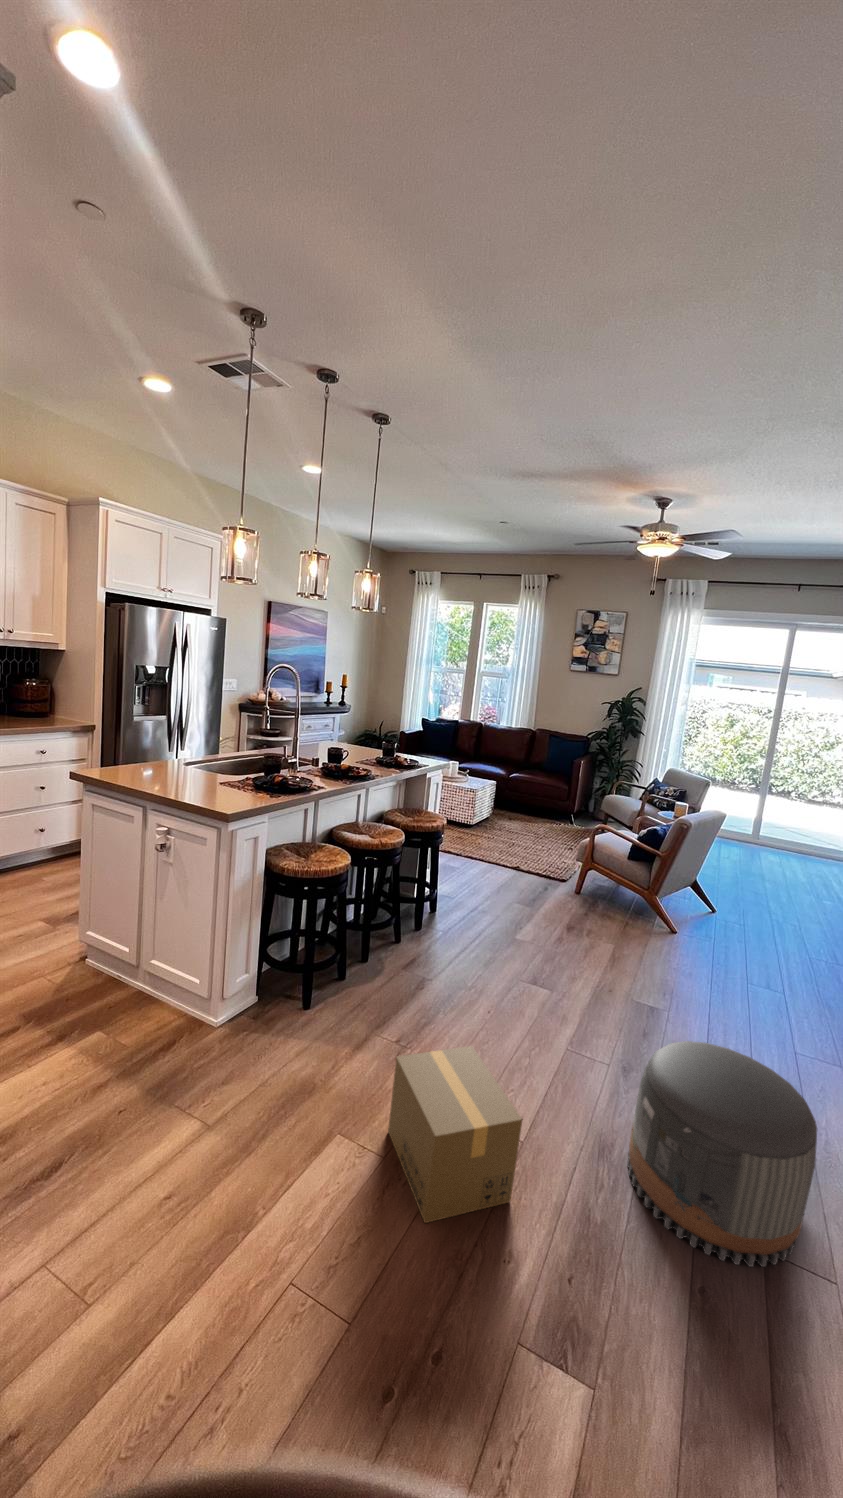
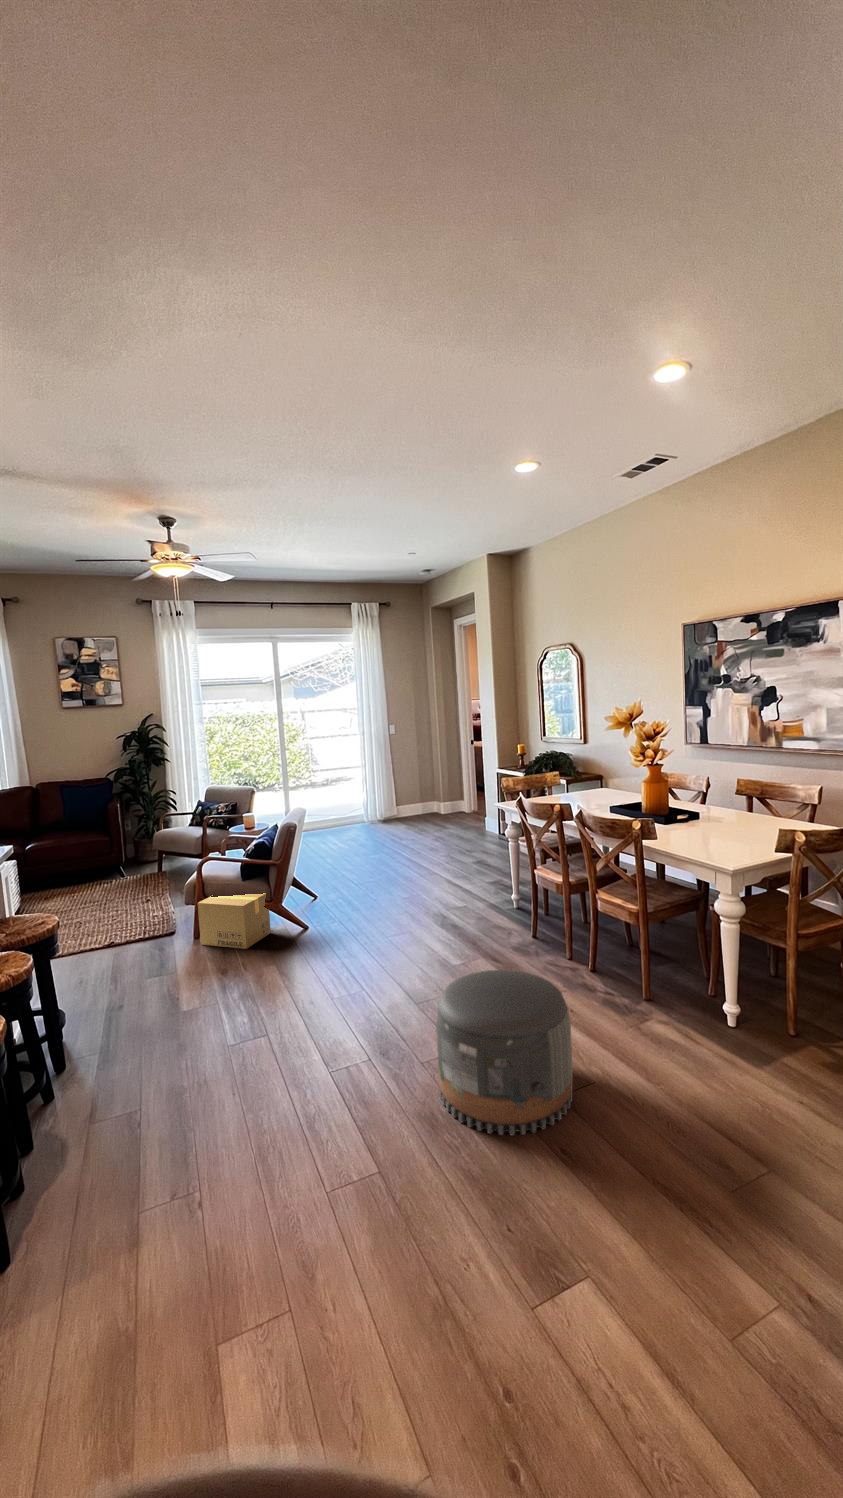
cardboard box: present [388,1046,522,1223] -> present [197,893,271,949]

